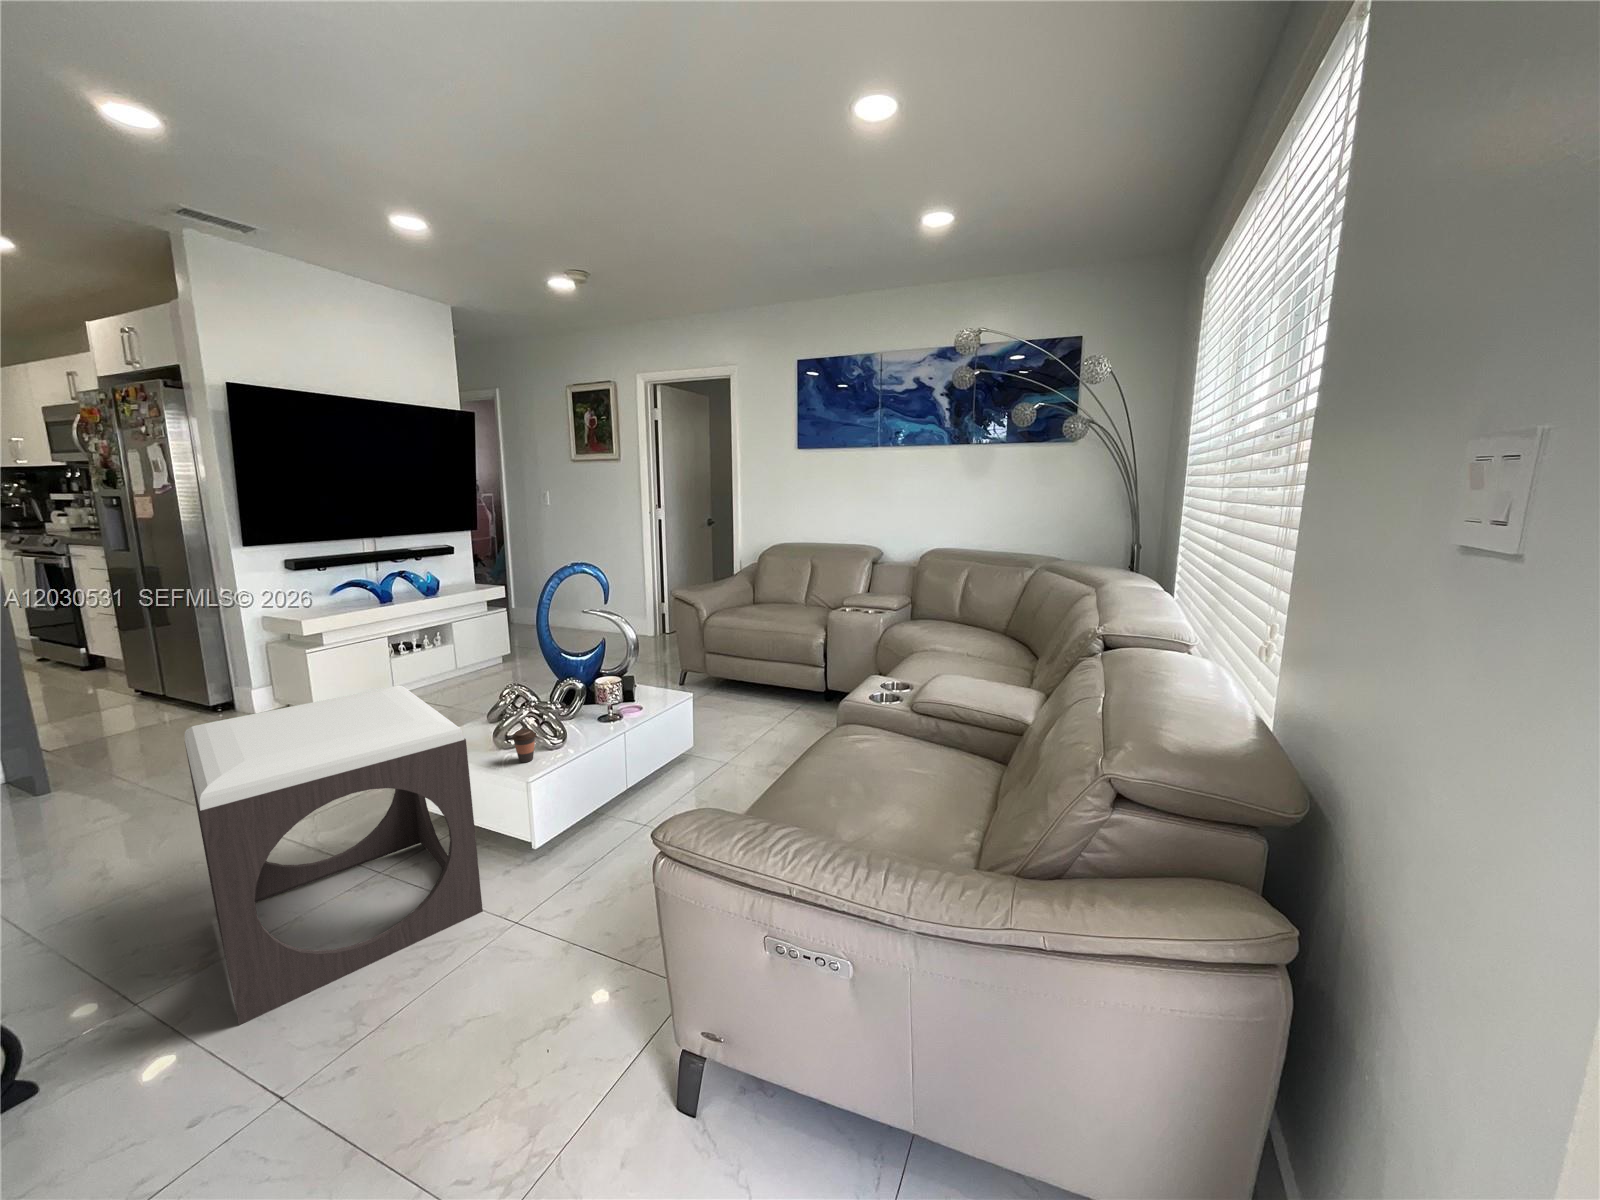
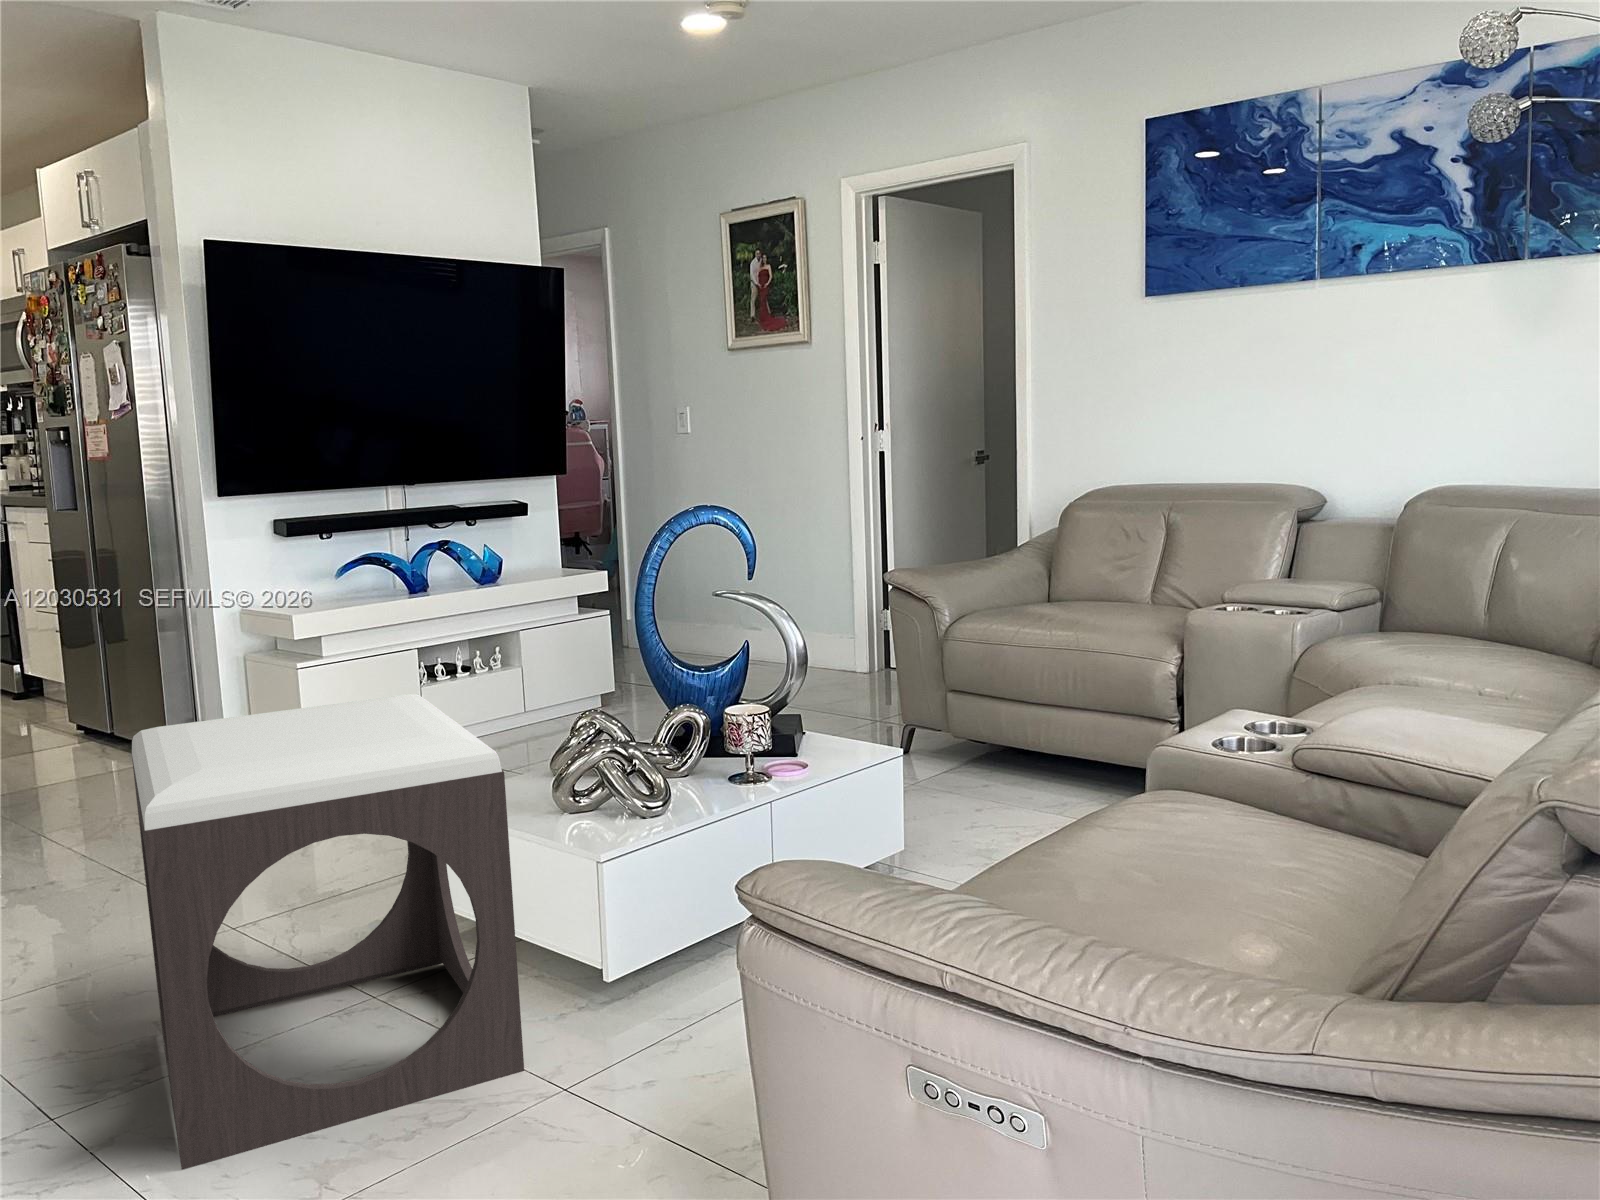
coffee cup: present [512,729,537,762] -> none [582,779,621,836]

